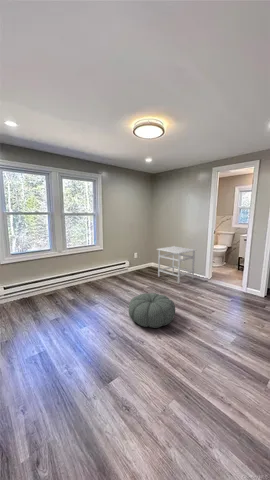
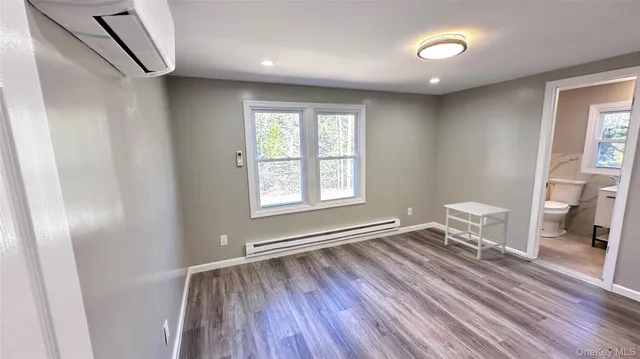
pouf: present [129,293,176,328] -> none [404,274,476,329]

